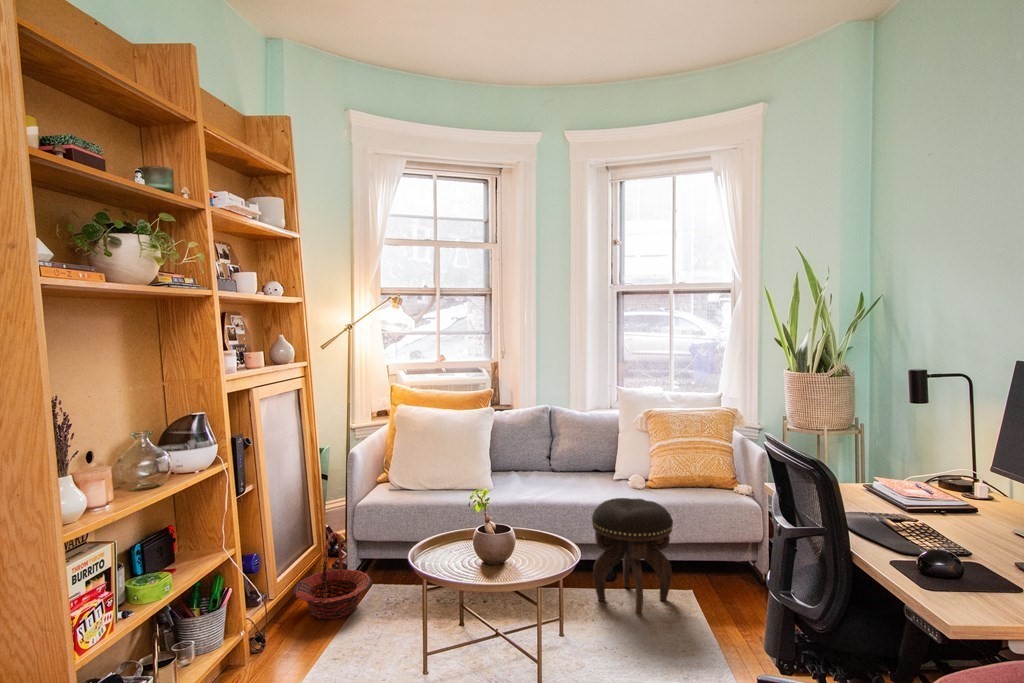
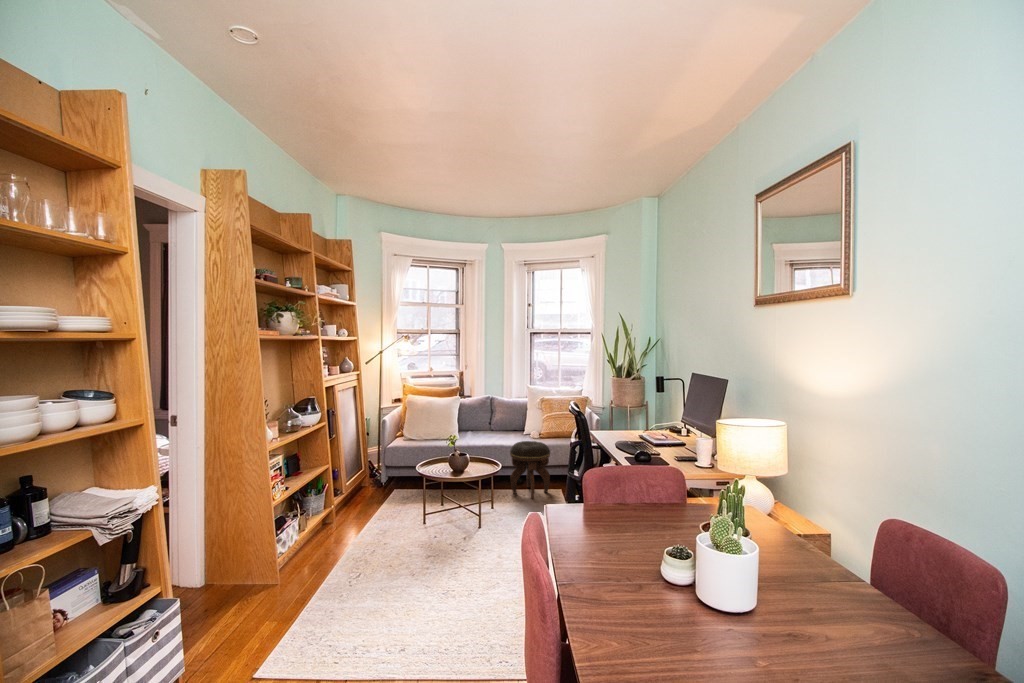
basket: present [293,532,372,619] -> none [353,461,395,505]

